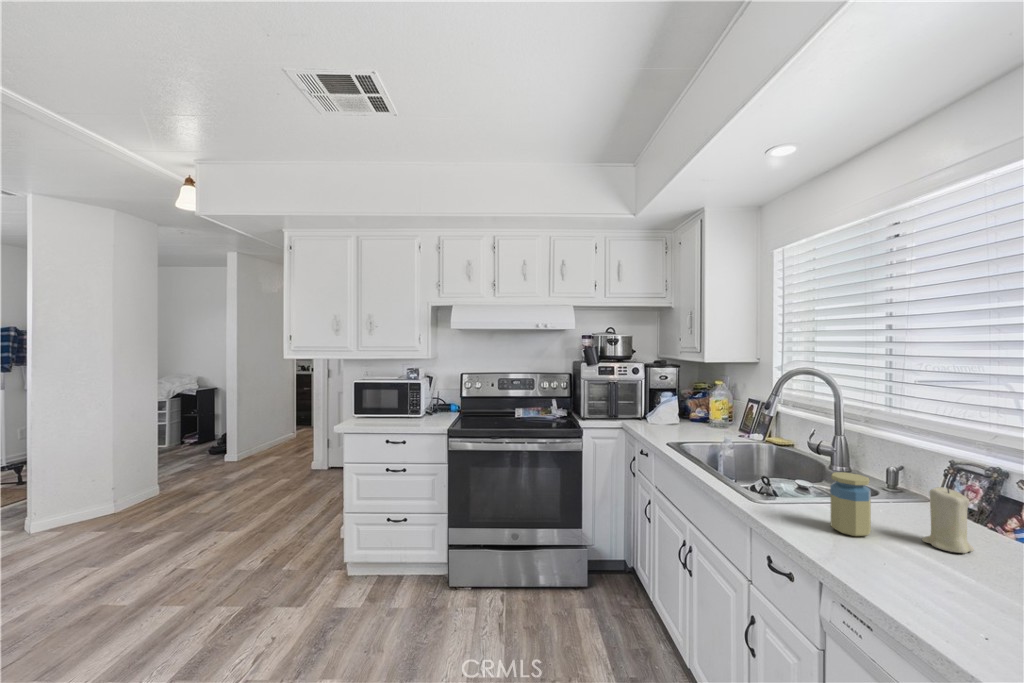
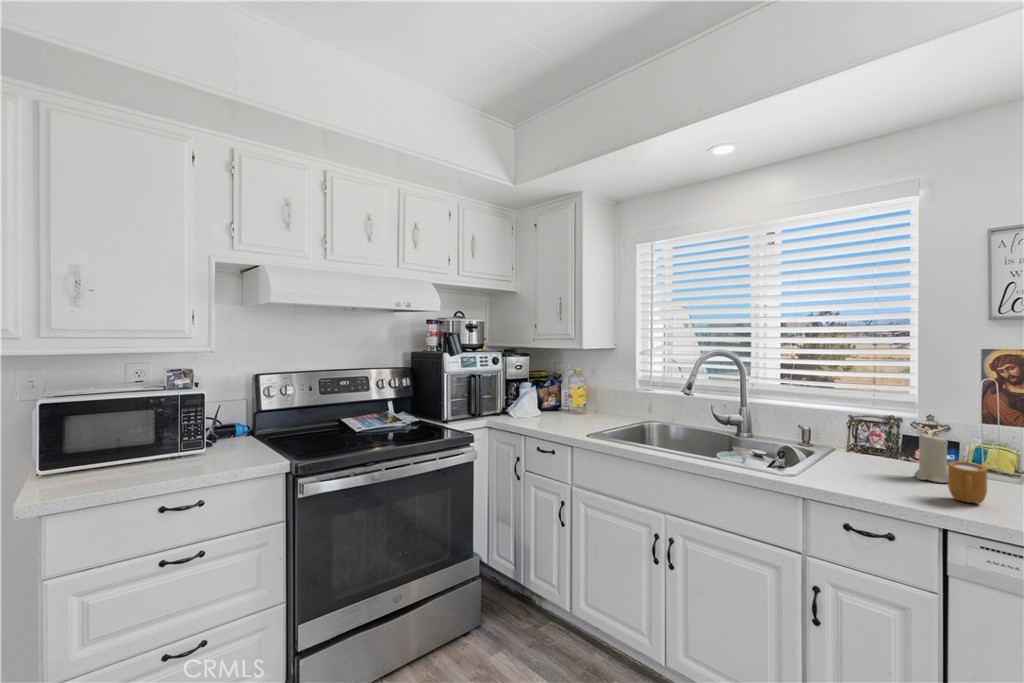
jar: present [830,472,871,536] -> none [866,433,903,487]
mug: none [873,516,922,569] -> present [948,461,987,503]

